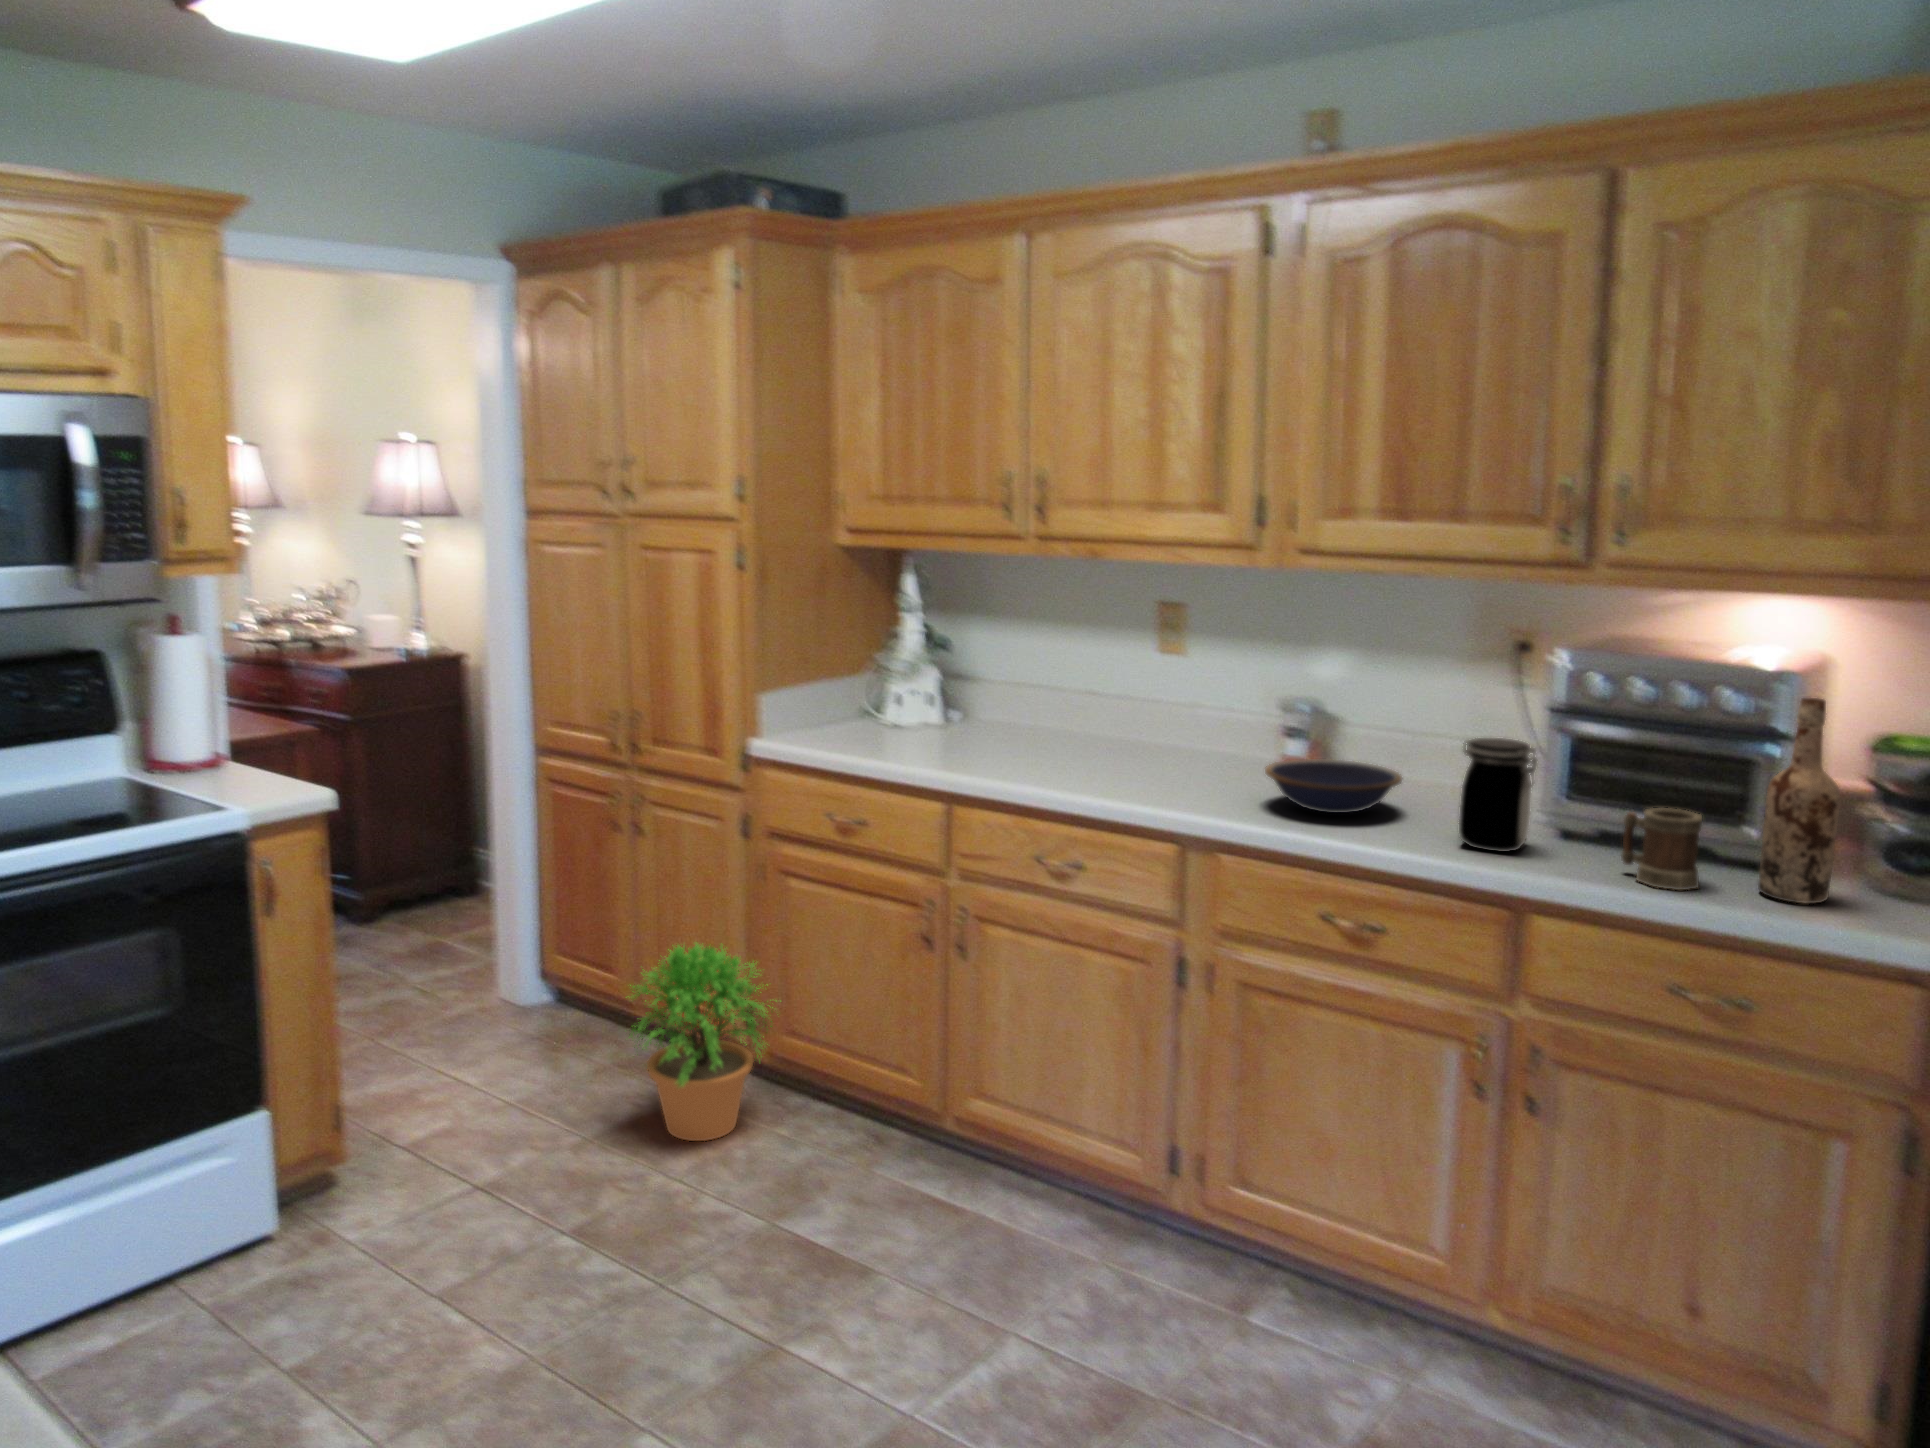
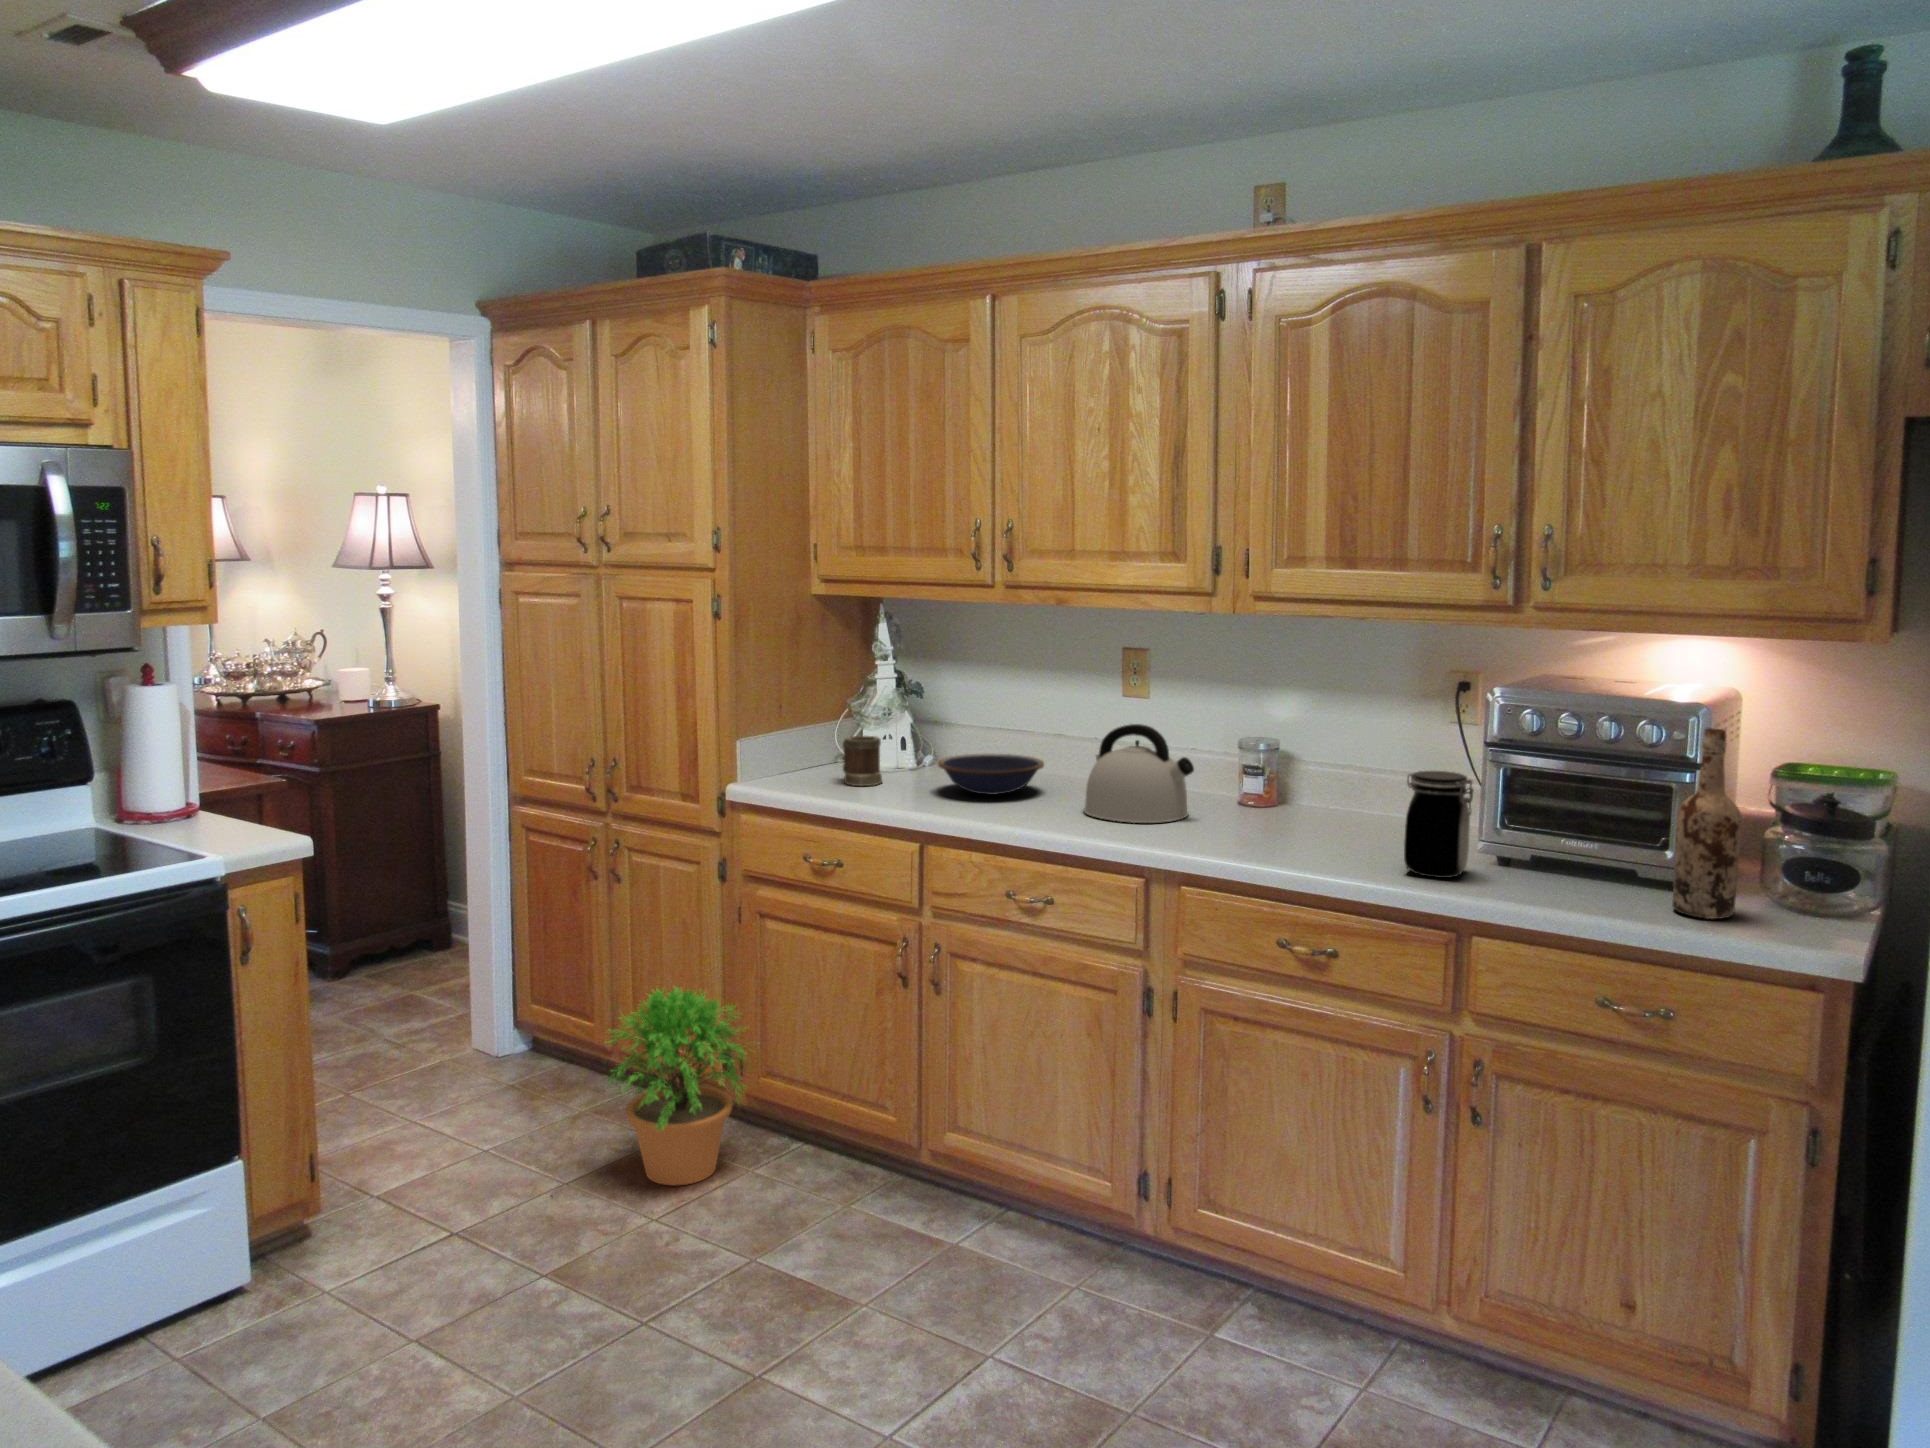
kettle: none [1114,683,1231,786] -> present [1084,724,1194,823]
bowl: present [1265,759,1402,813] -> present [938,754,1044,795]
mug: present [1621,808,1702,890] -> present [843,736,882,786]

